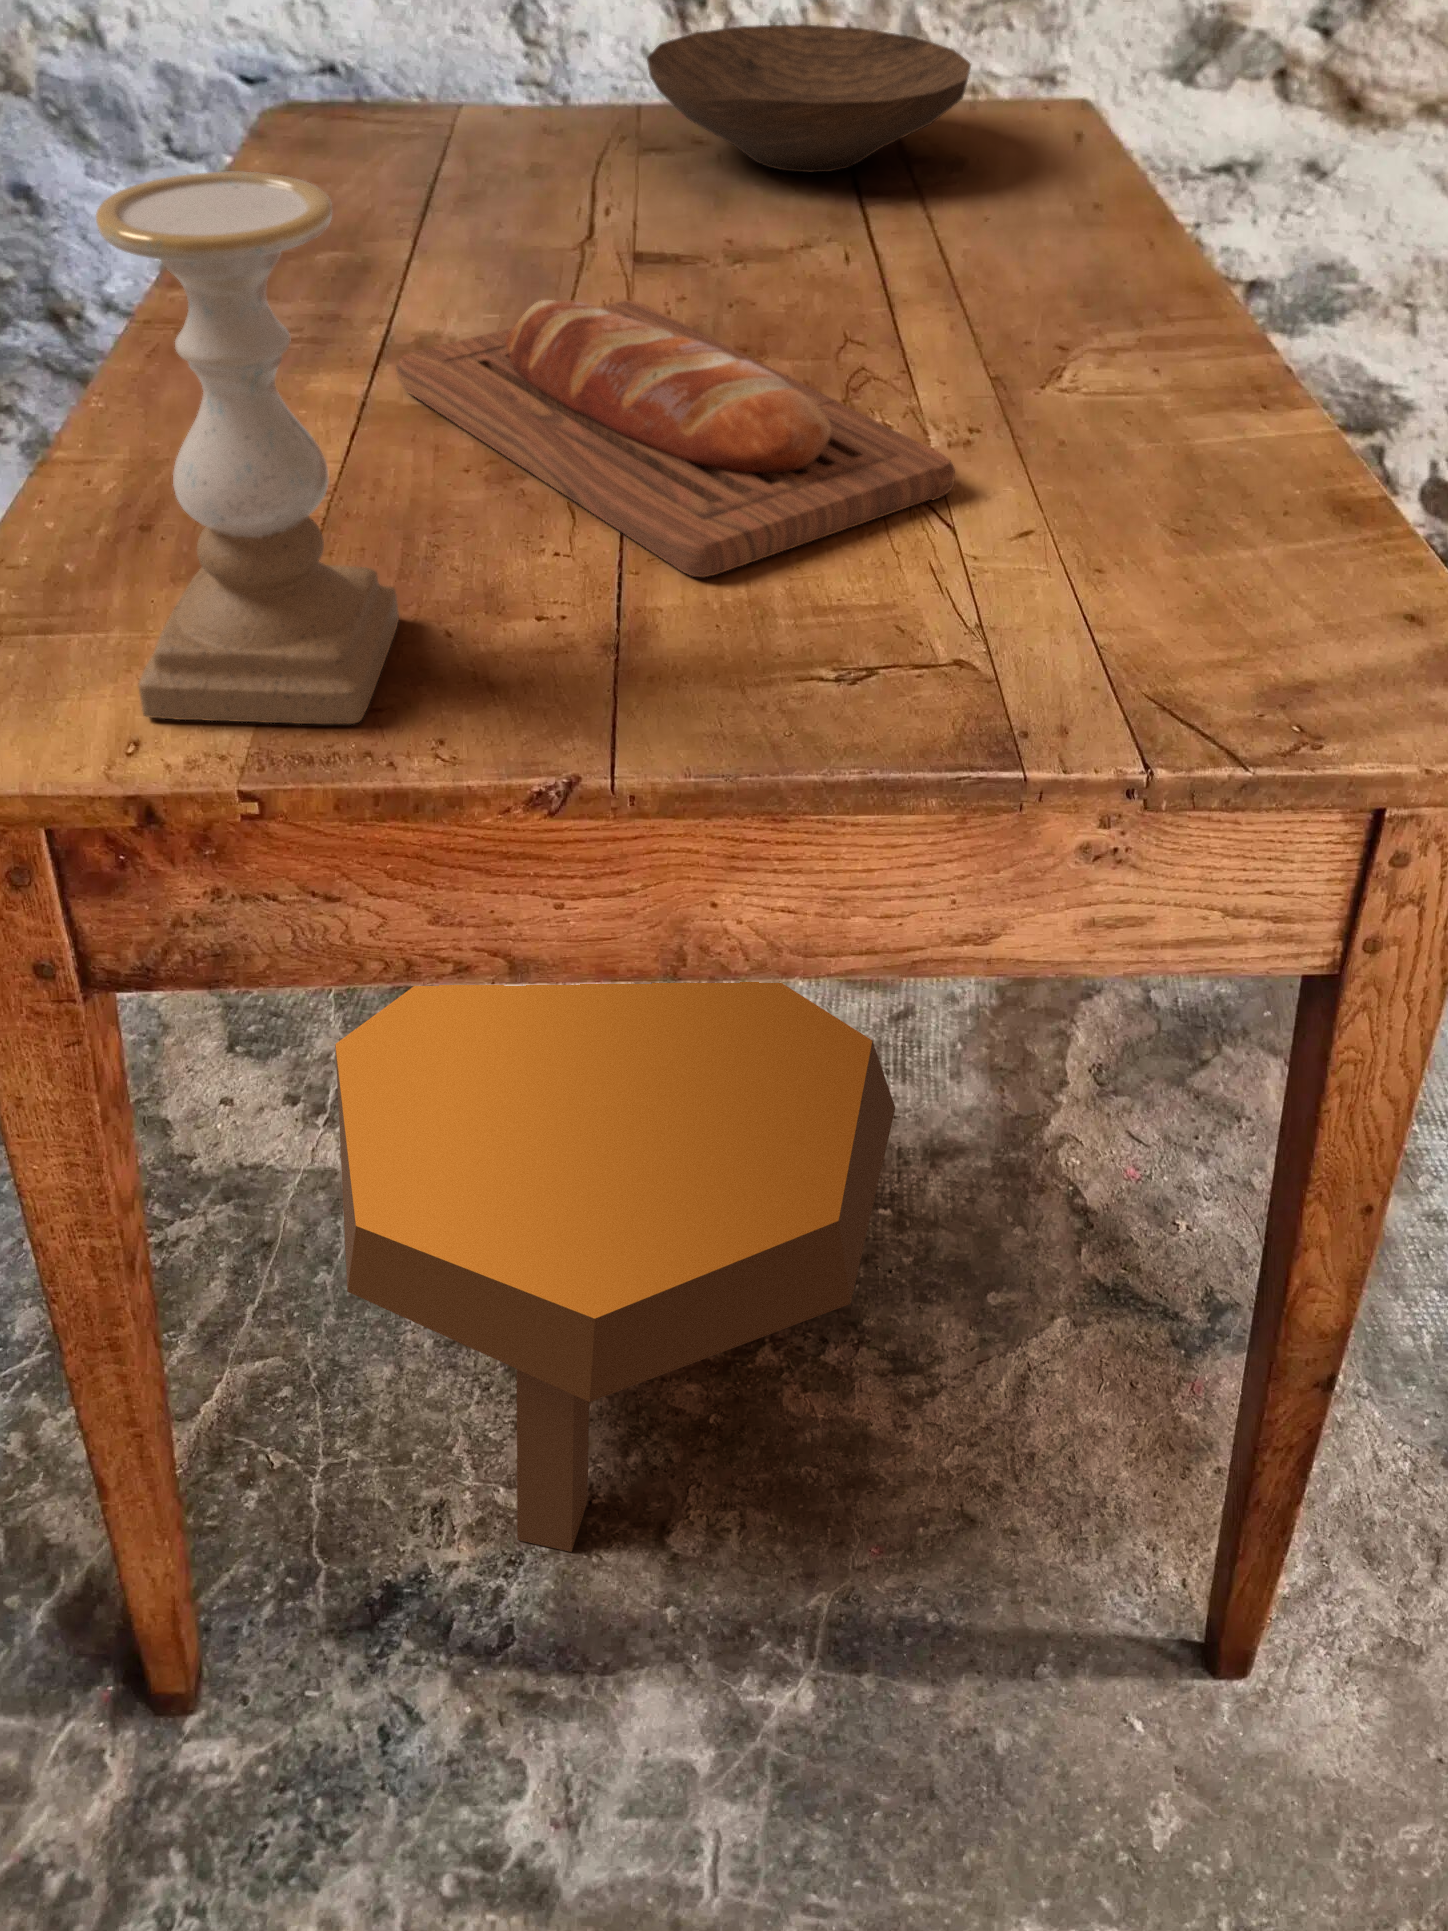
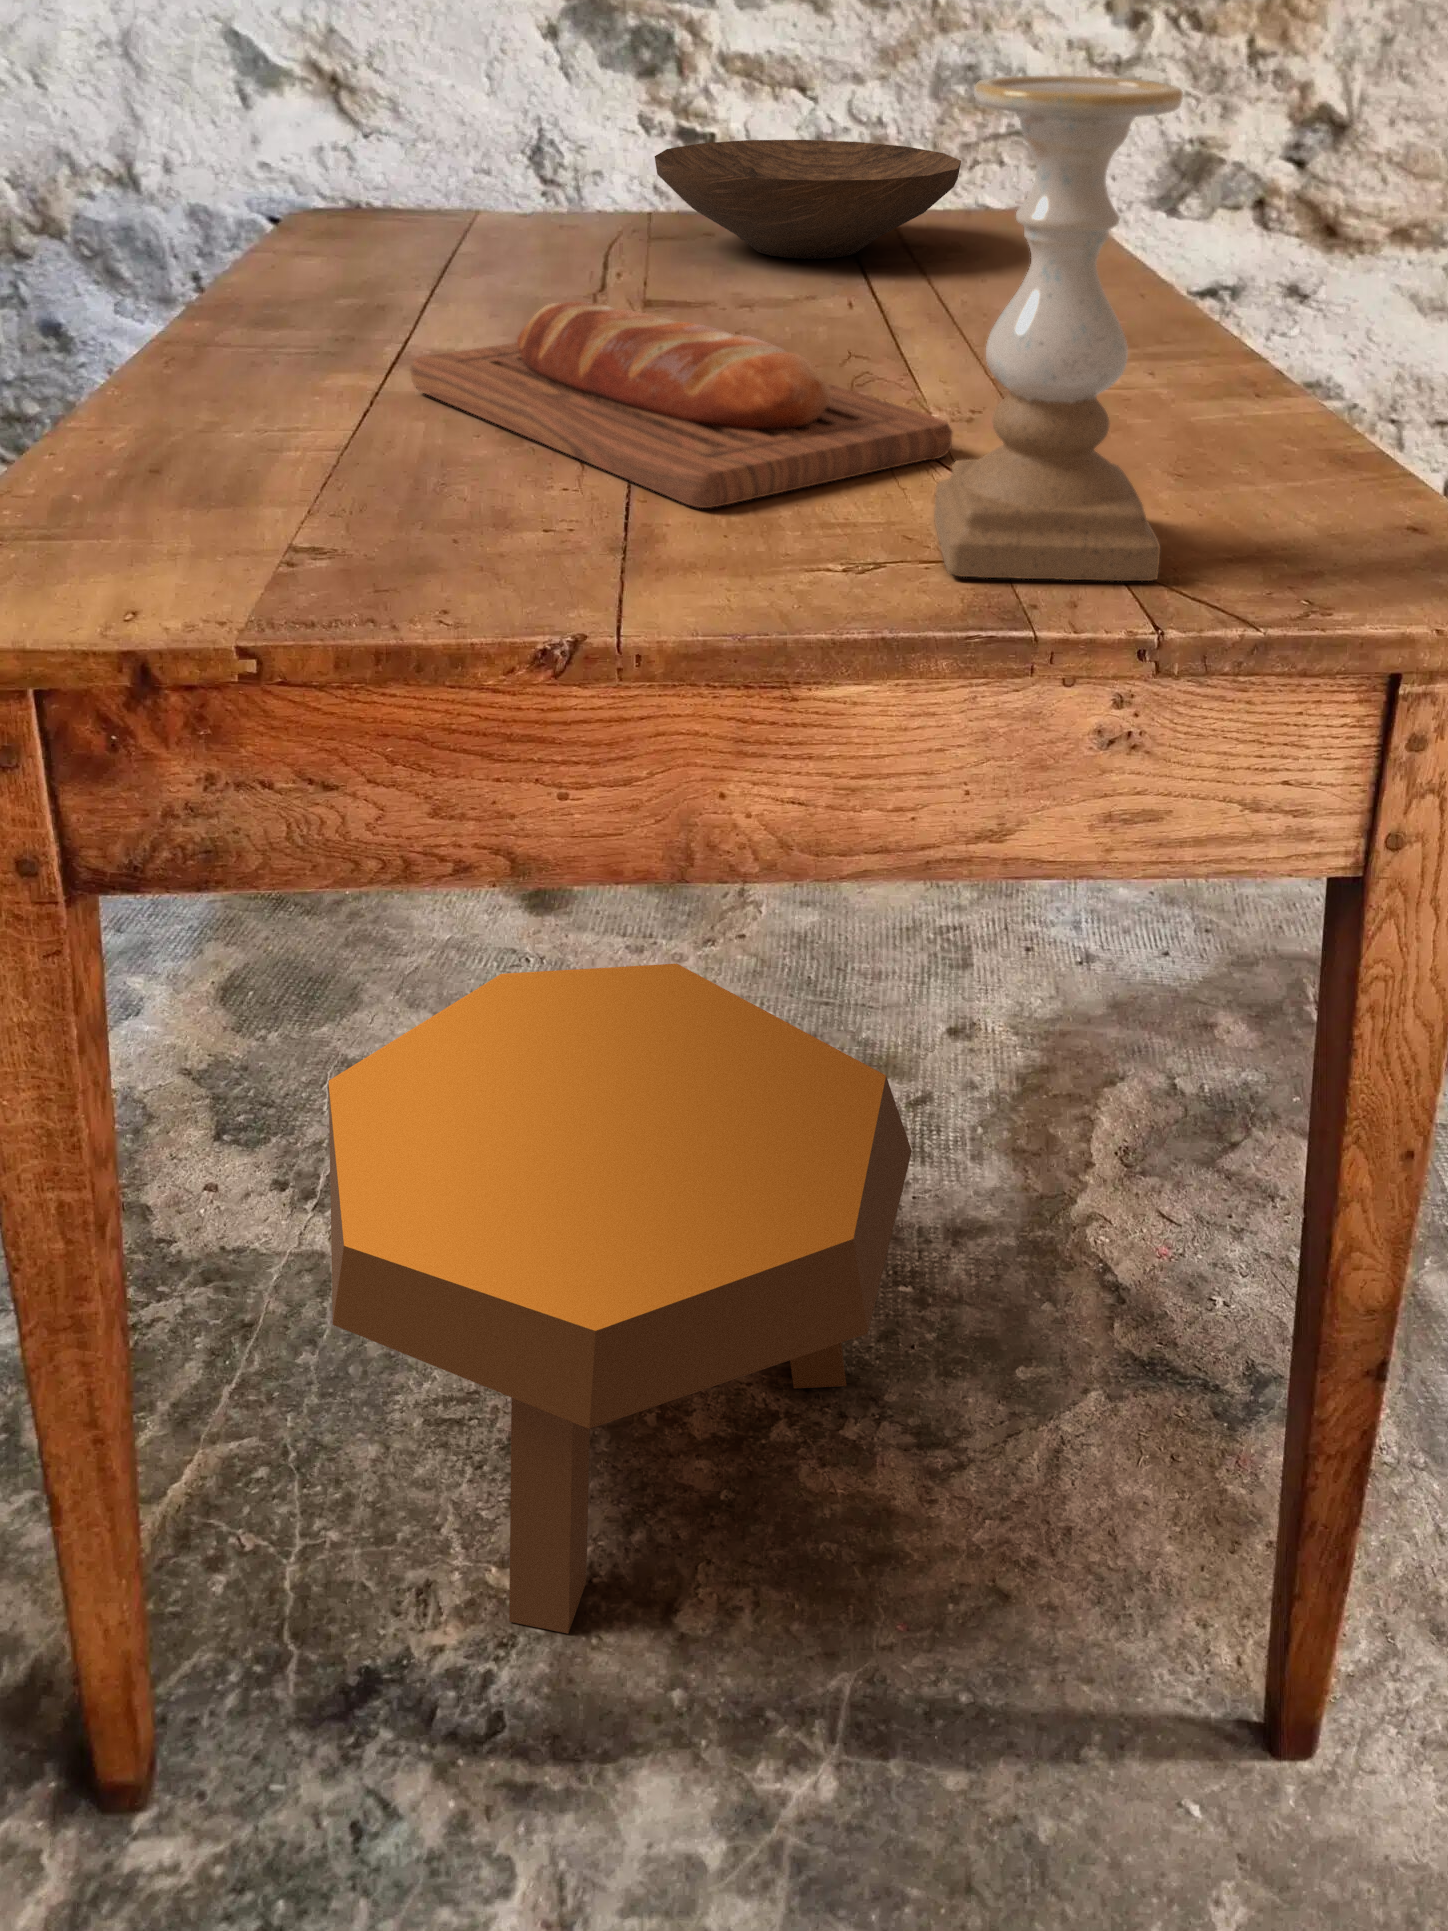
candle holder: present [96,172,399,724] -> present [934,76,1183,581]

